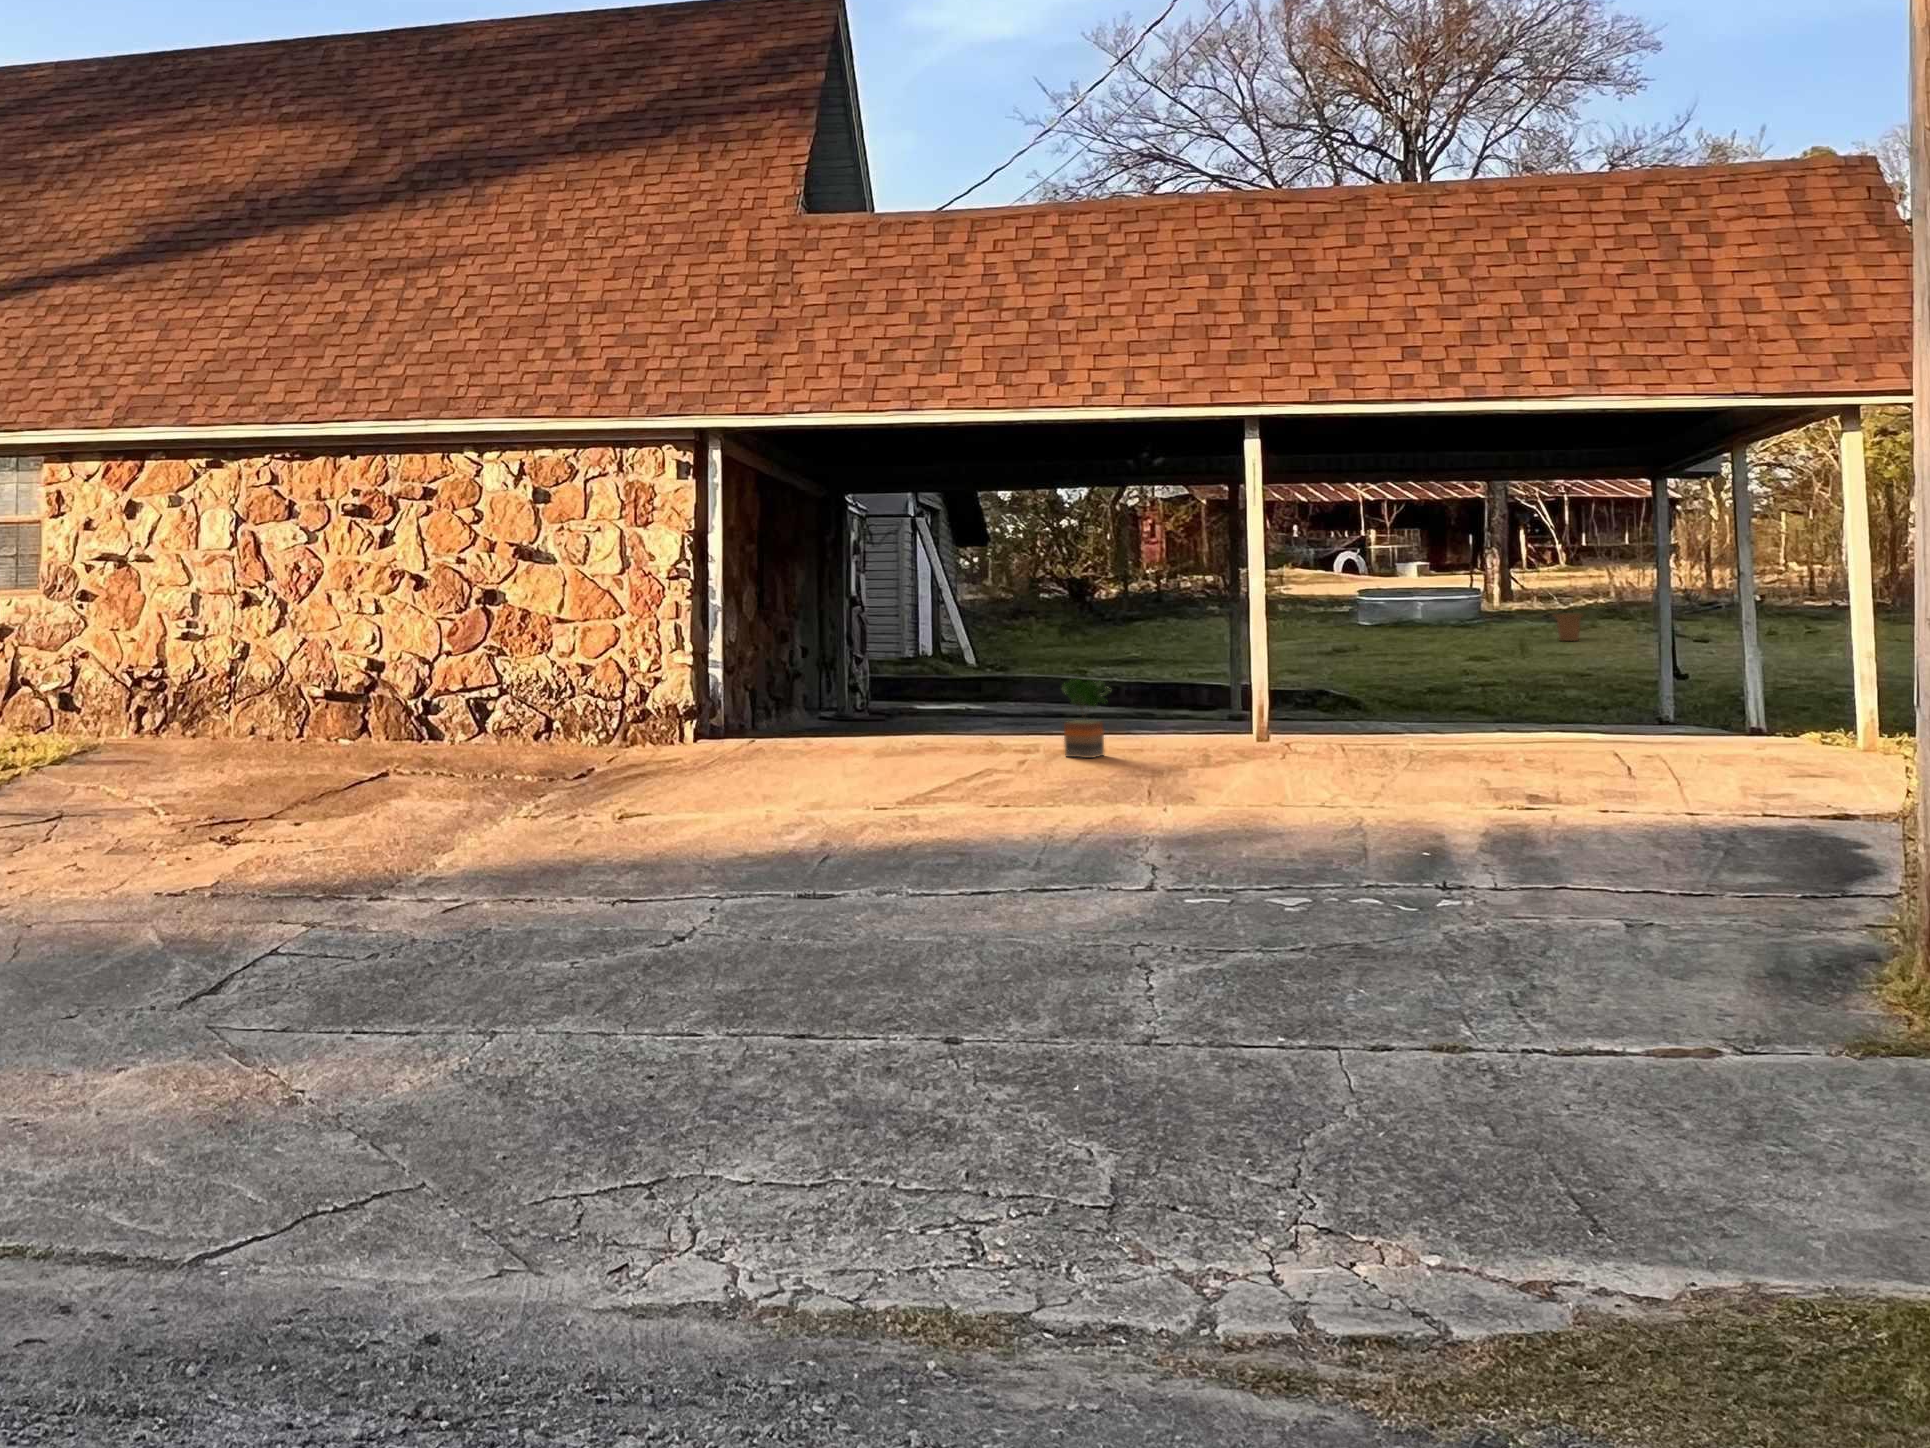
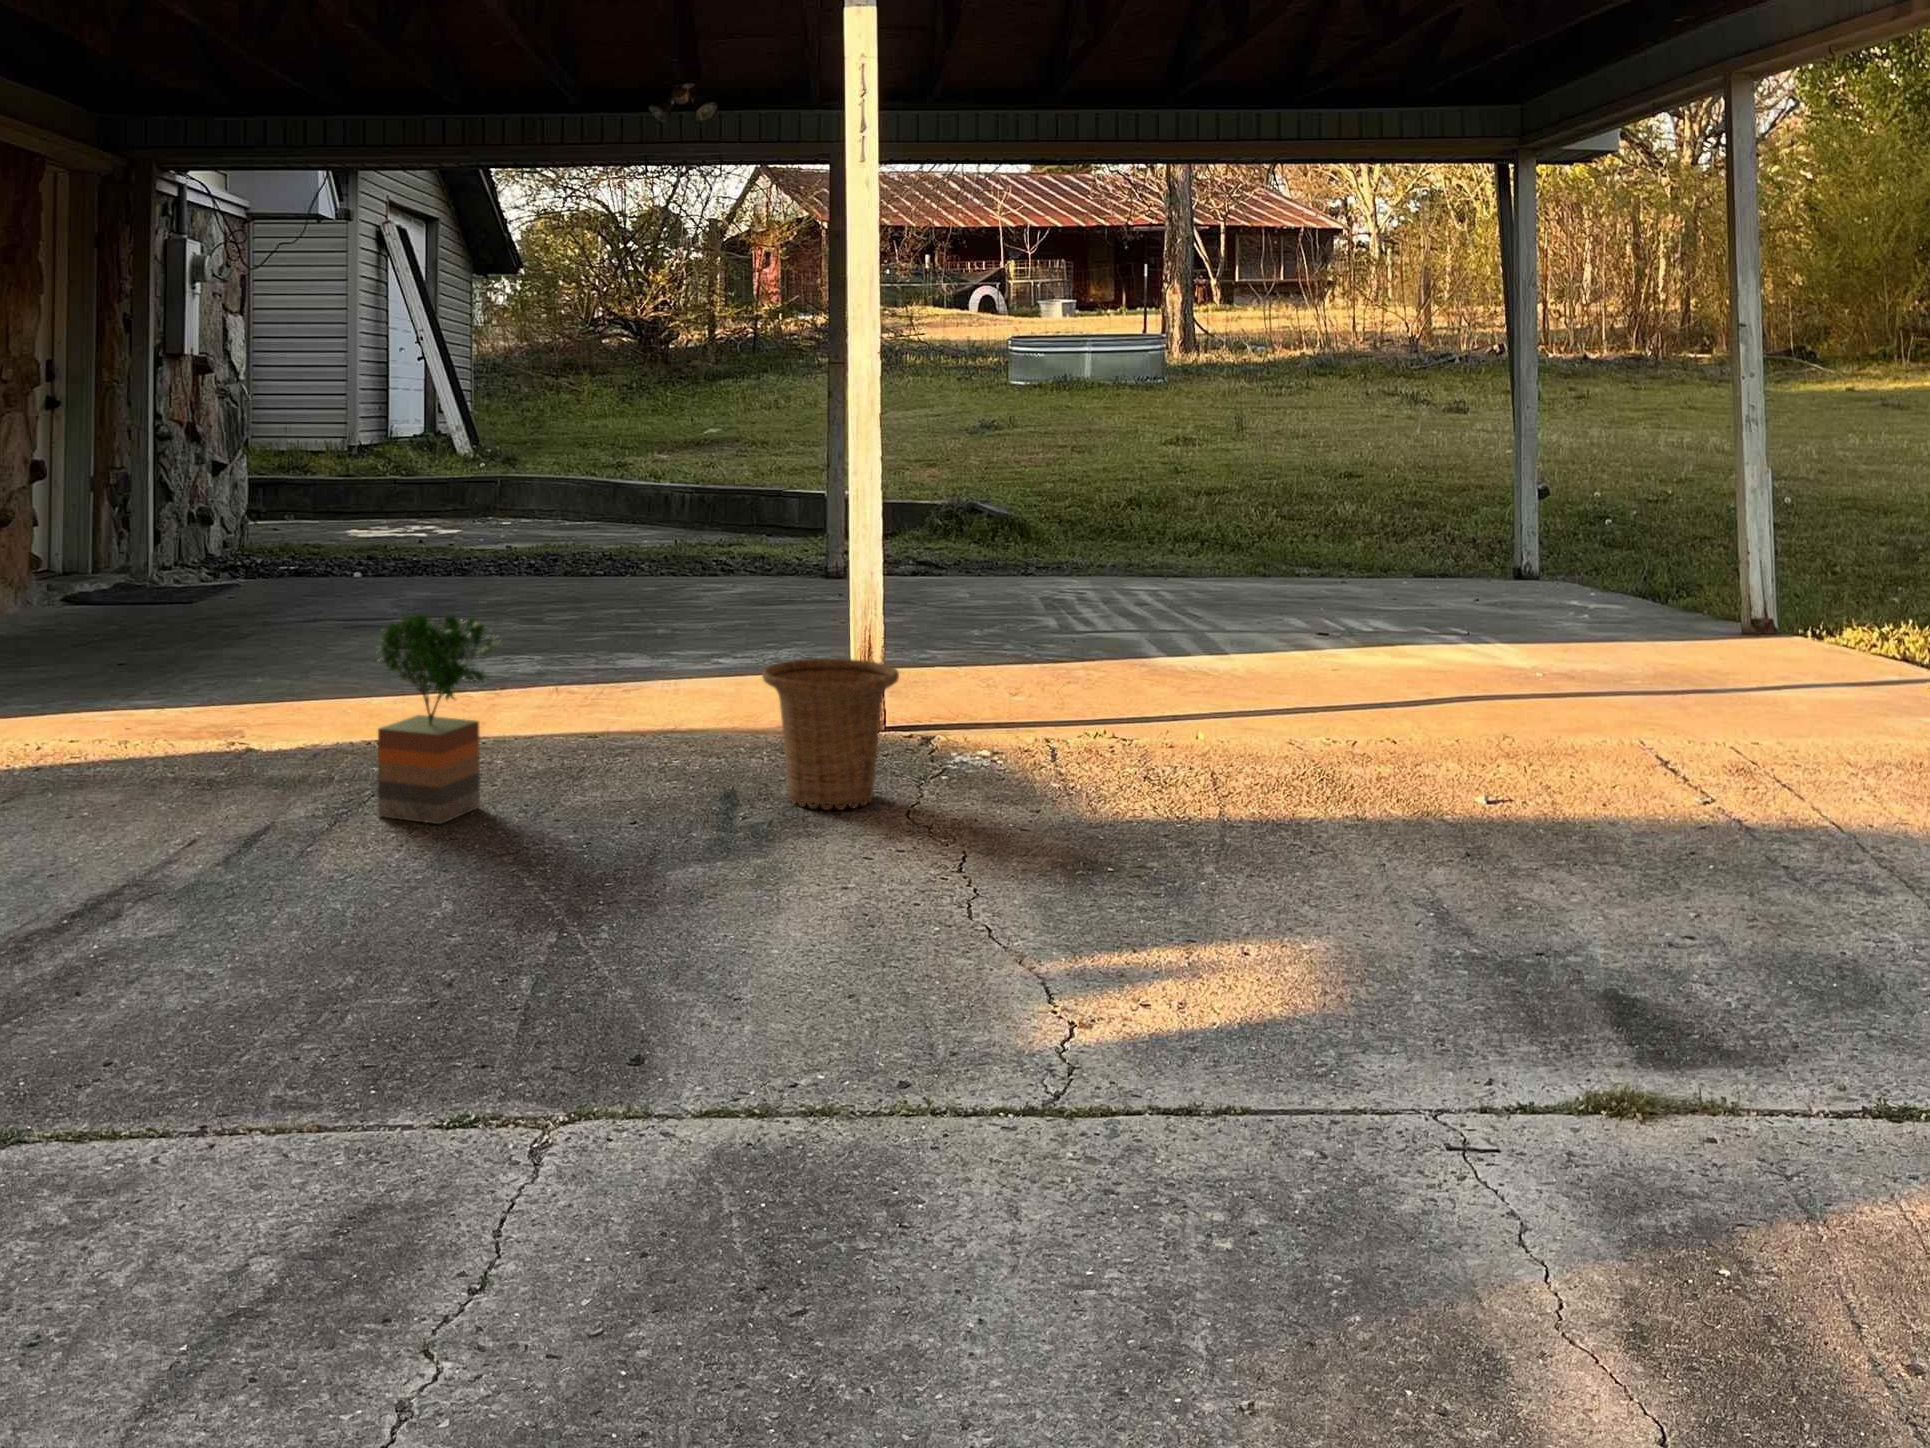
basket: present [1554,613,1583,641] -> present [762,659,899,810]

